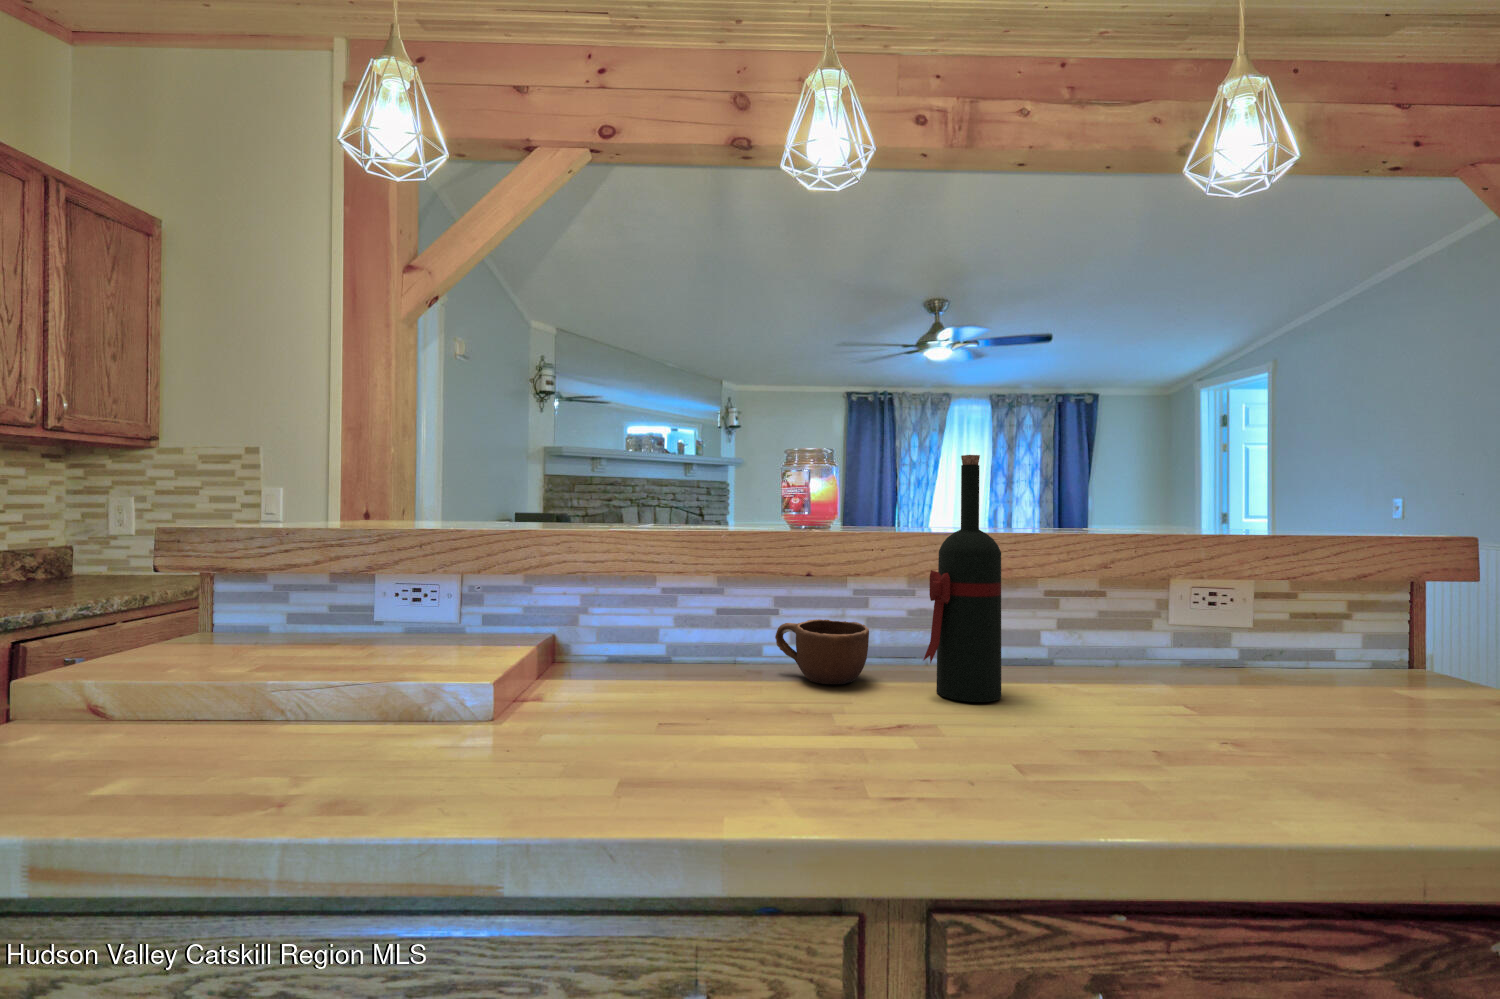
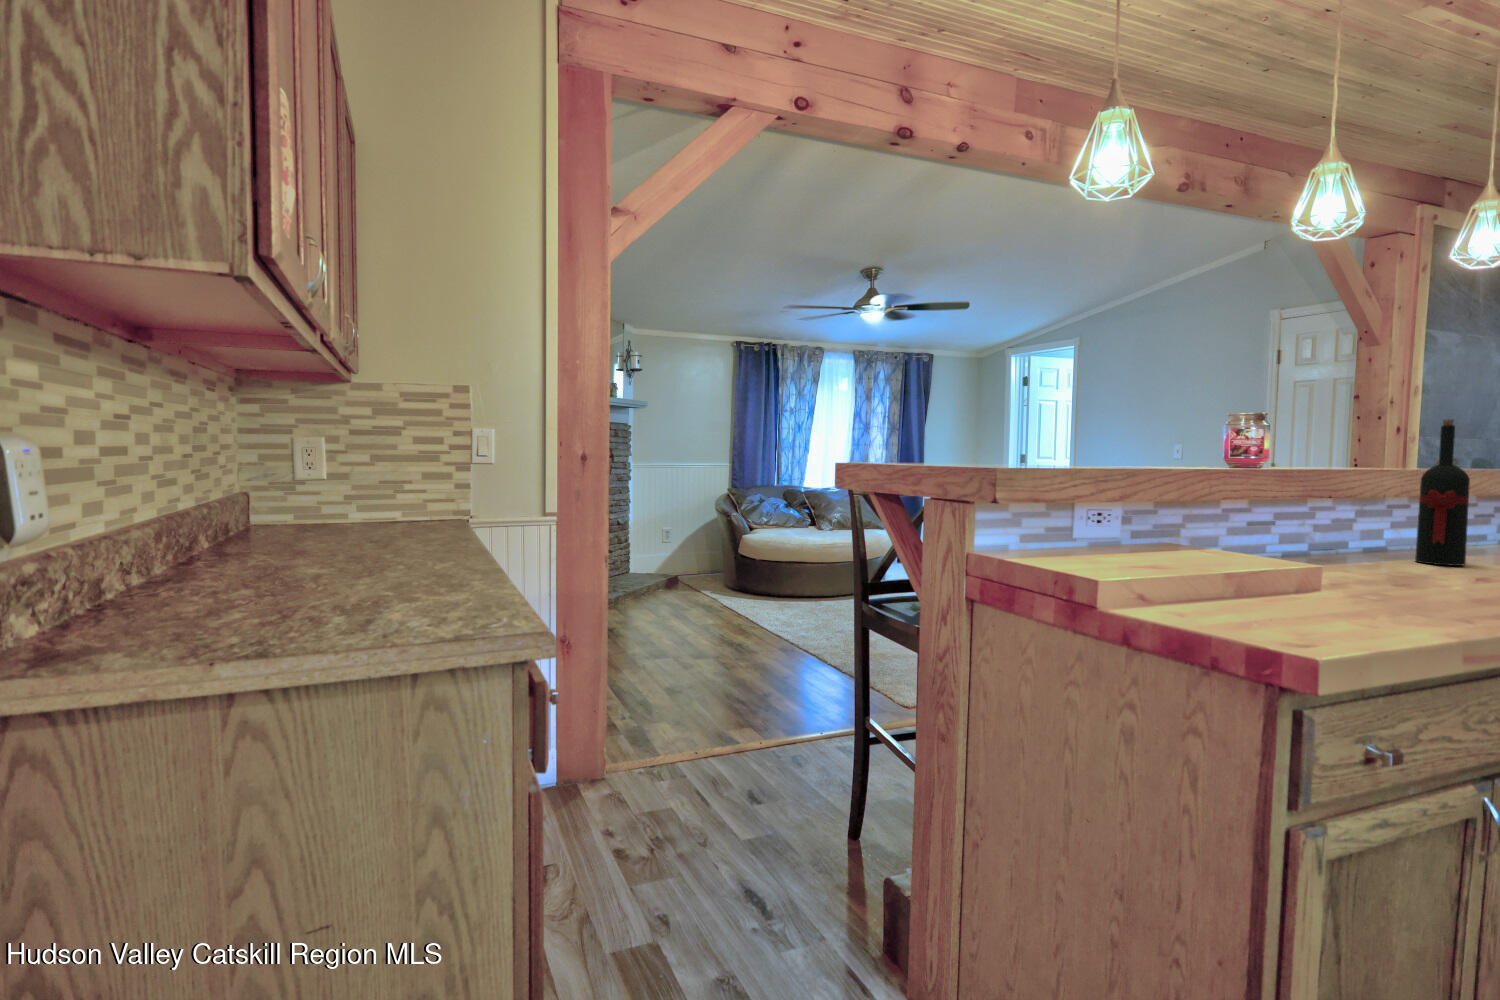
mug: present [775,619,869,684] -> none [1324,525,1396,563]

